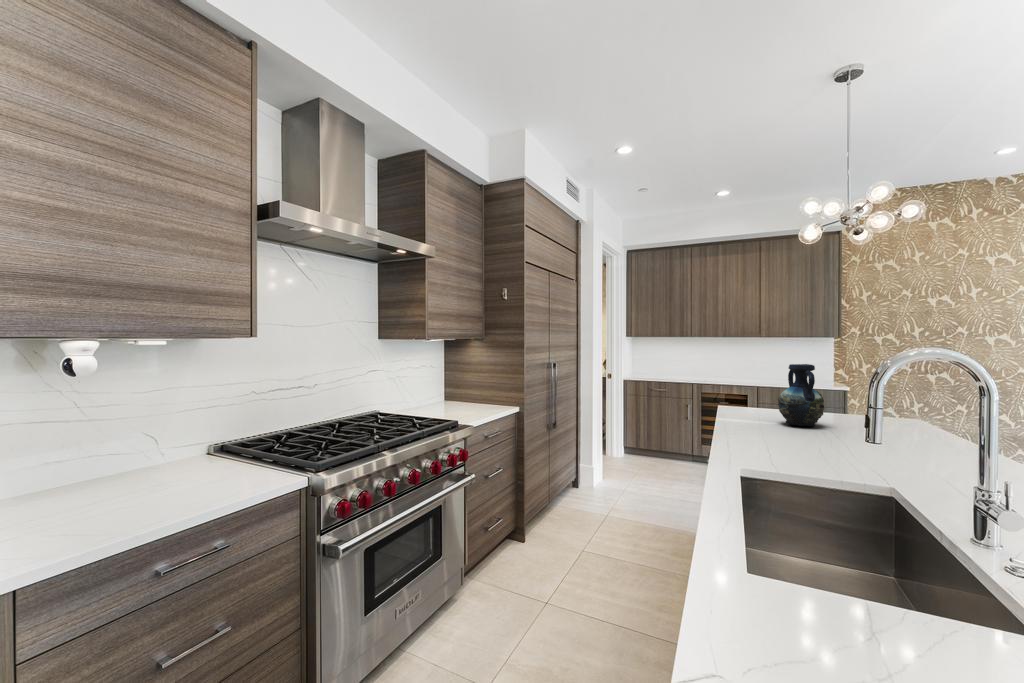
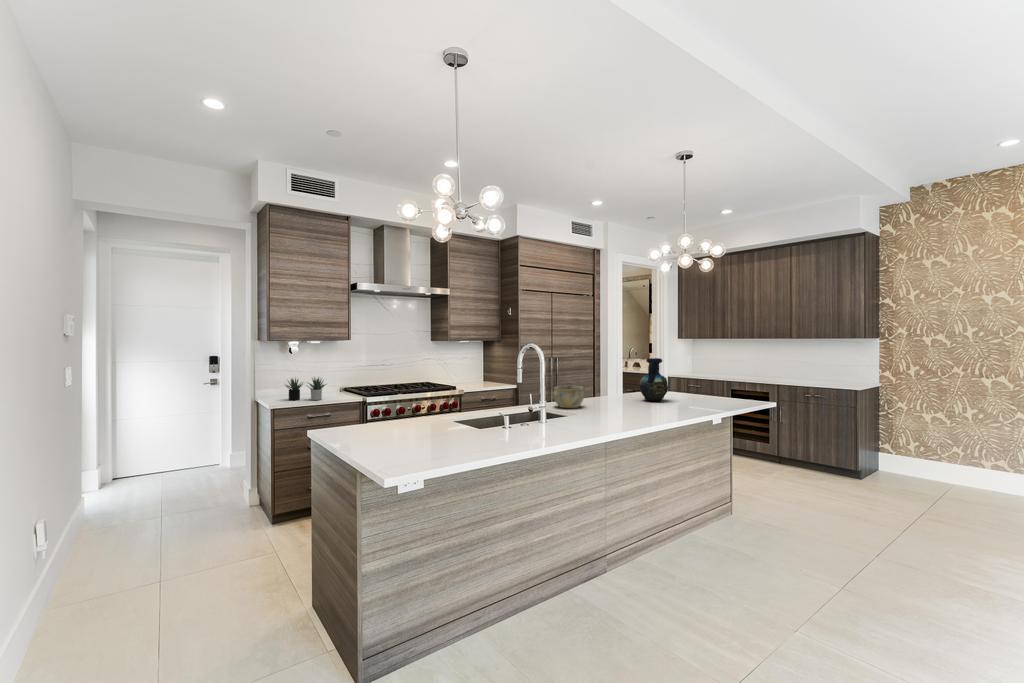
ceramic bowl: none [733,414,793,456] -> present [553,386,584,408]
succulent plant: none [55,429,210,509] -> present [286,378,326,400]

